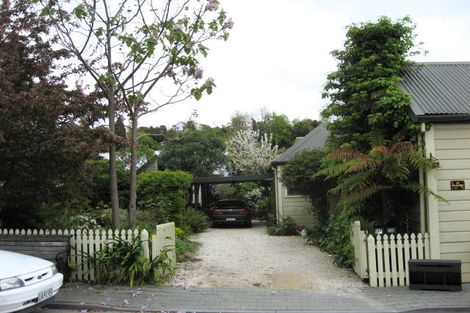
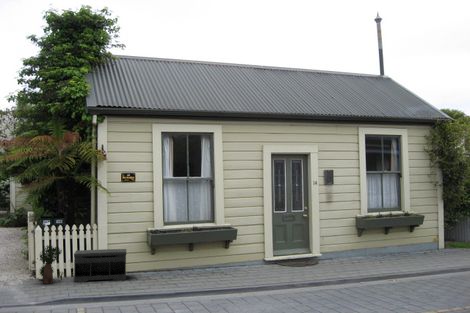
potted plant: none [373,251,398,288] -> present [37,245,63,283]

